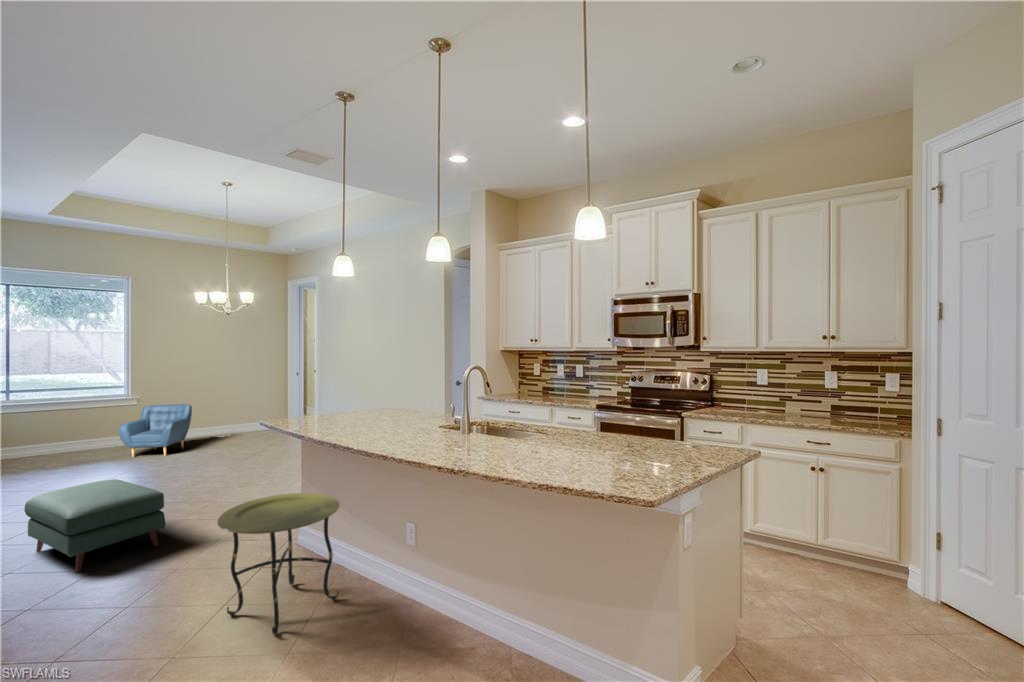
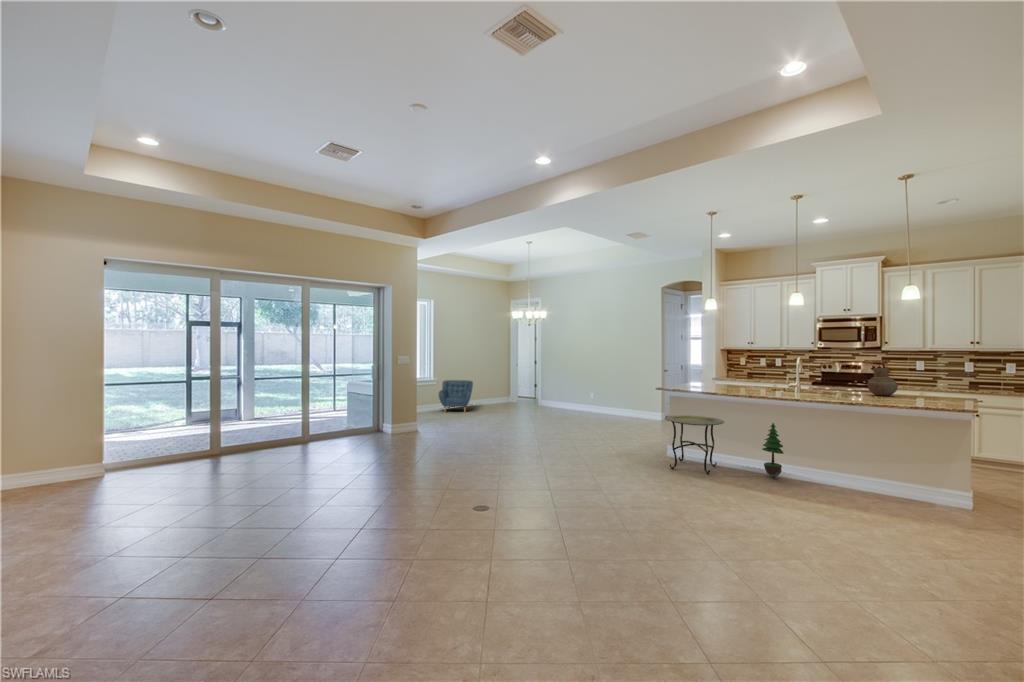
vase: none [593,398,643,458] -> present [868,368,898,396]
ottoman: present [24,479,165,573] -> none [504,413,573,454]
potted tree: none [374,522,418,641] -> present [762,423,784,478]

